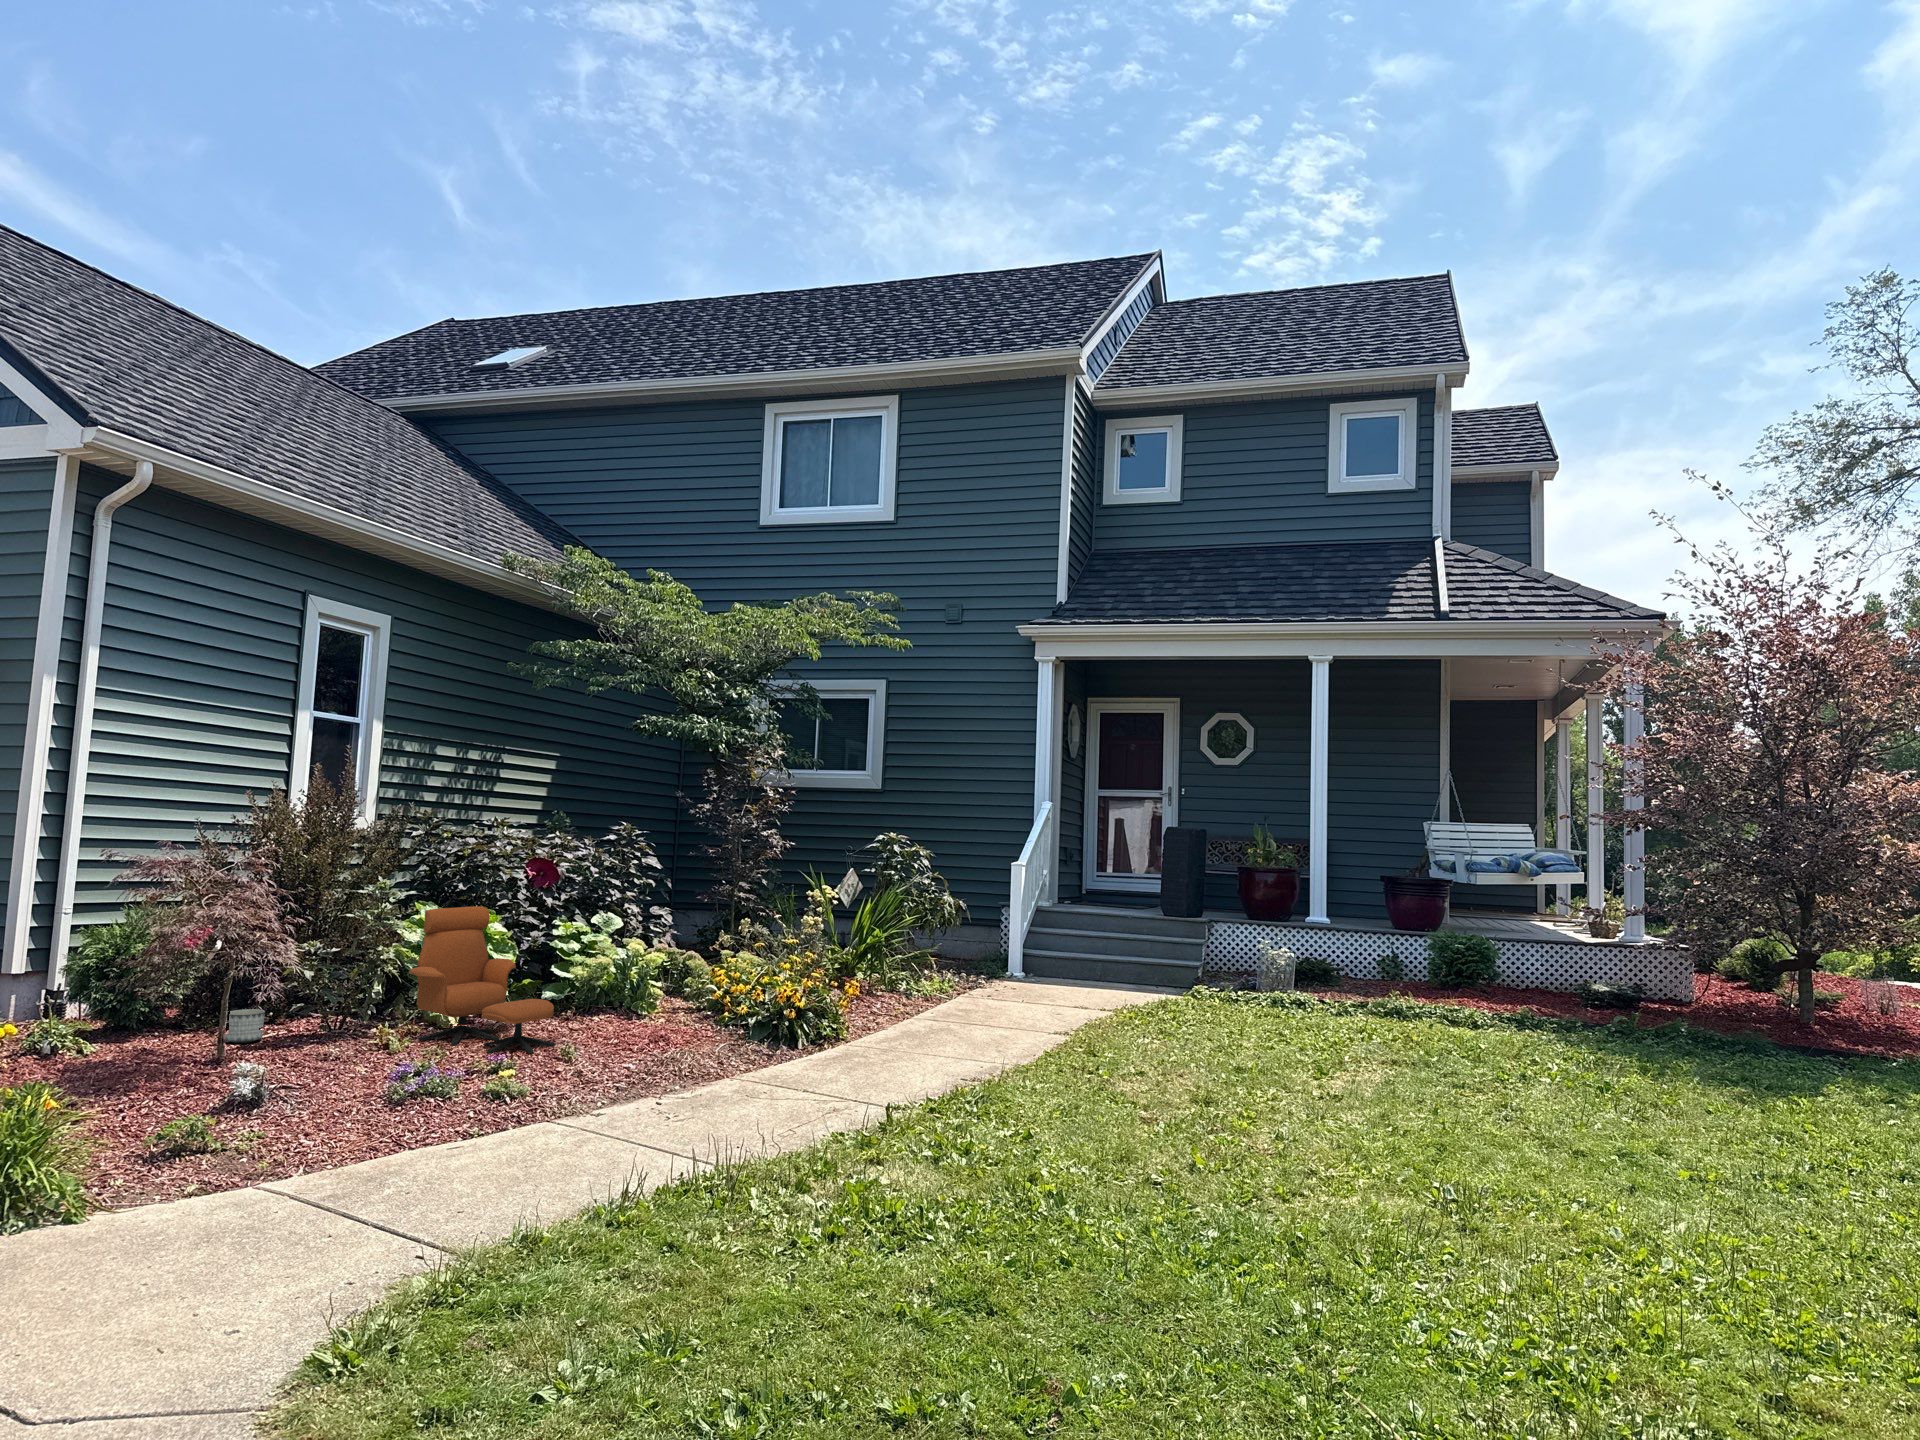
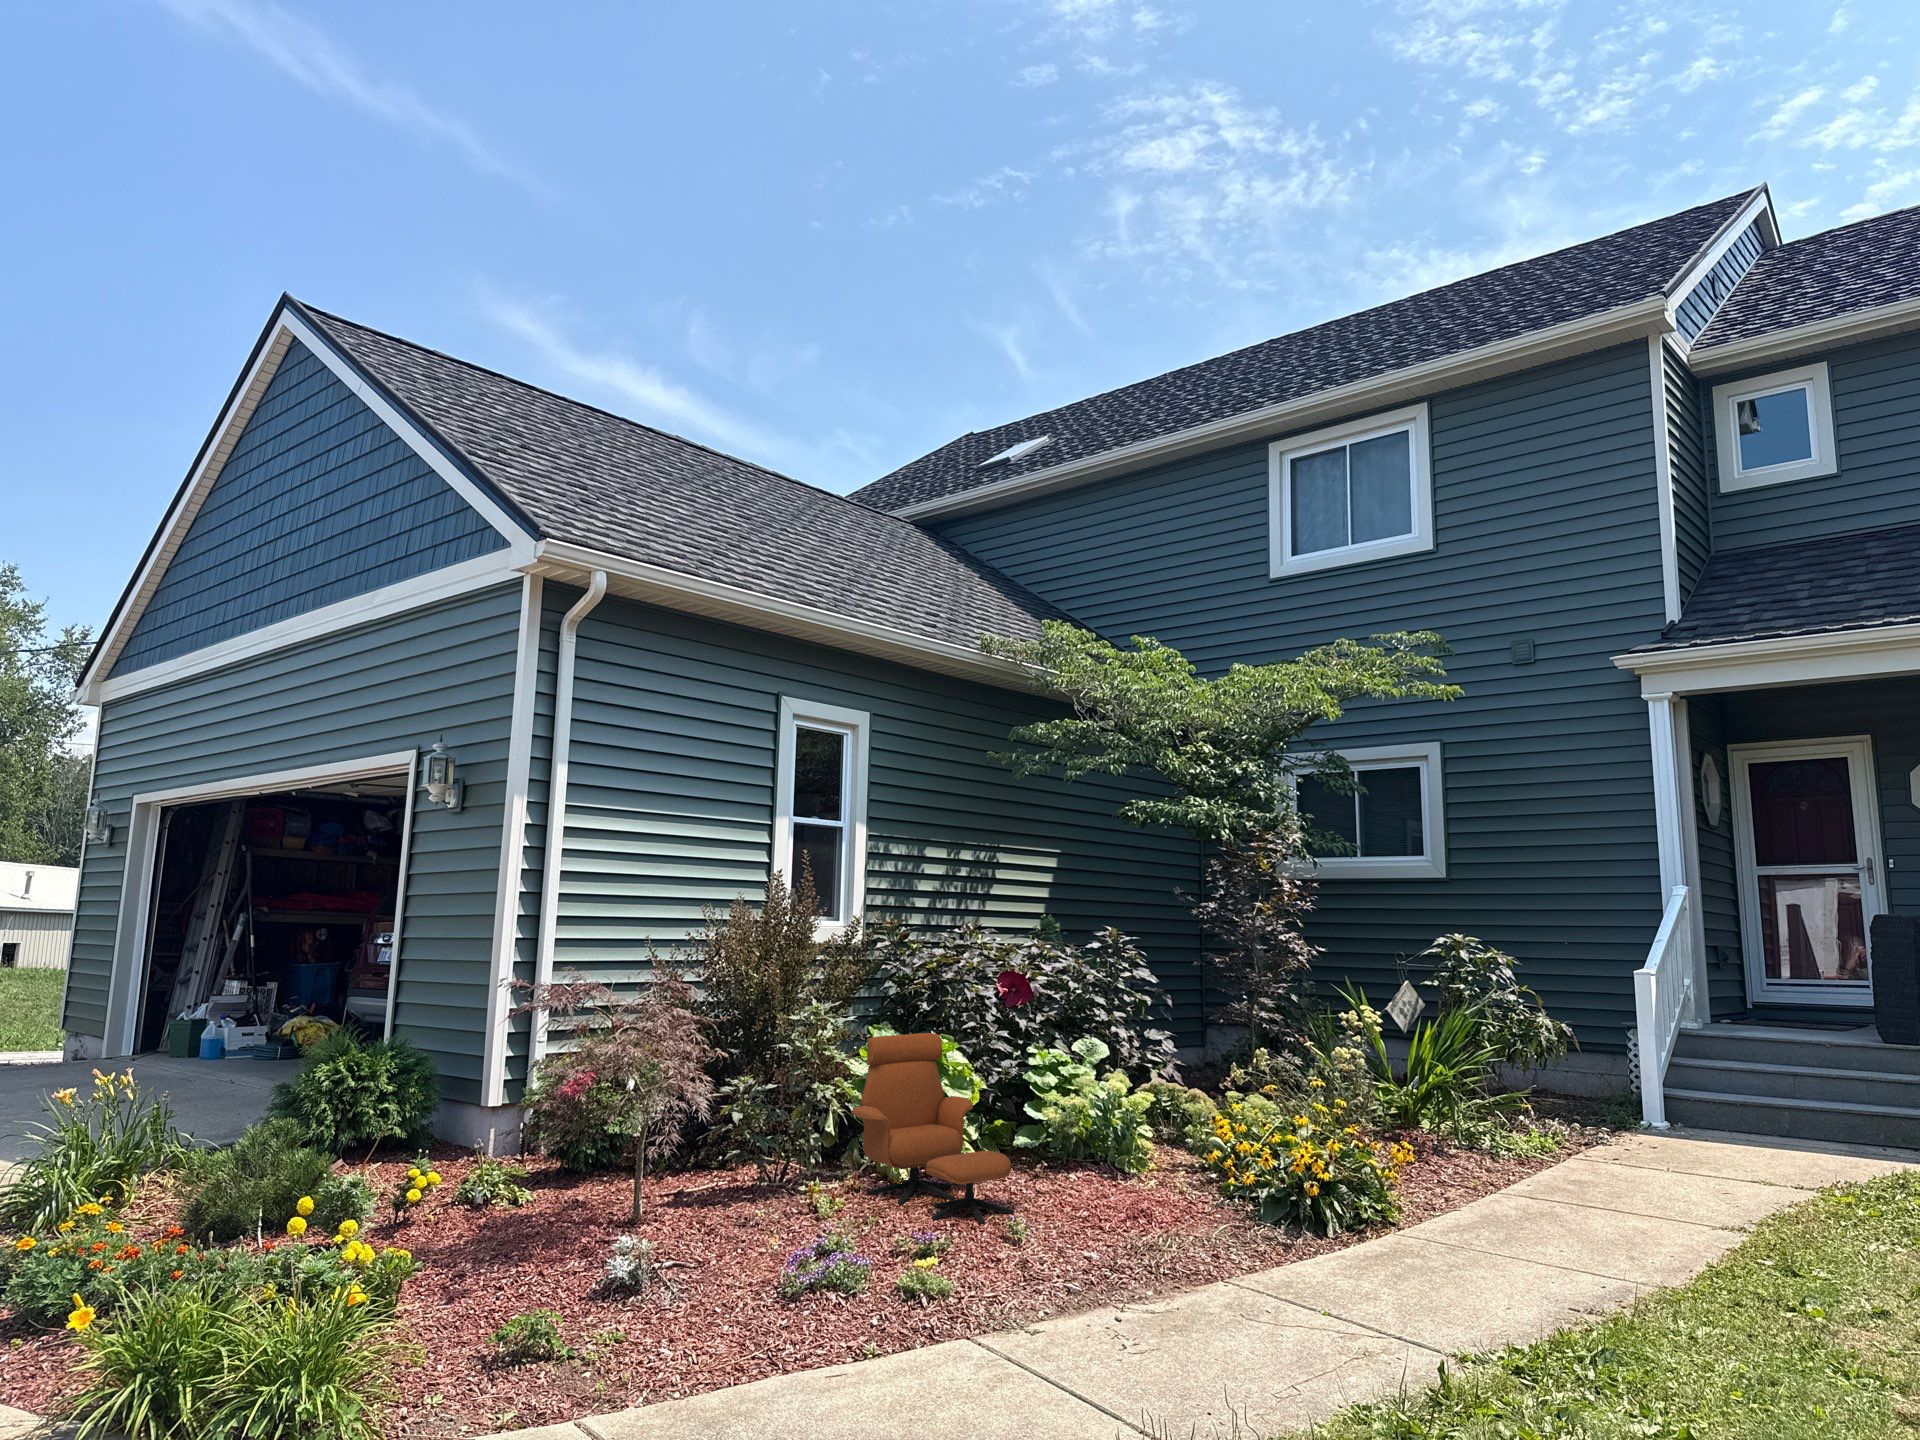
planter: present [225,1009,265,1043] -> none [676,1146,714,1185]

